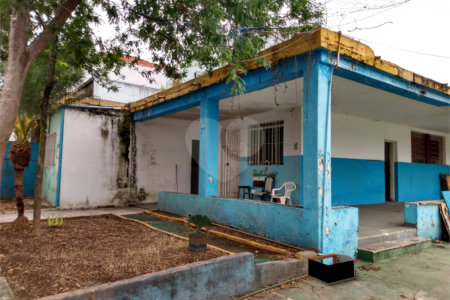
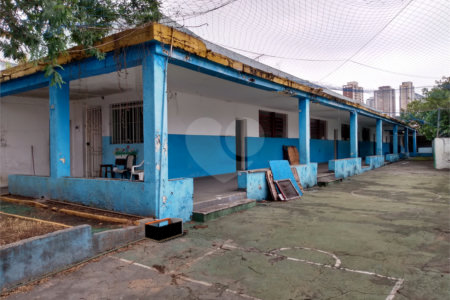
potted tree: present [187,214,212,252] -> none [27,196,57,232]

